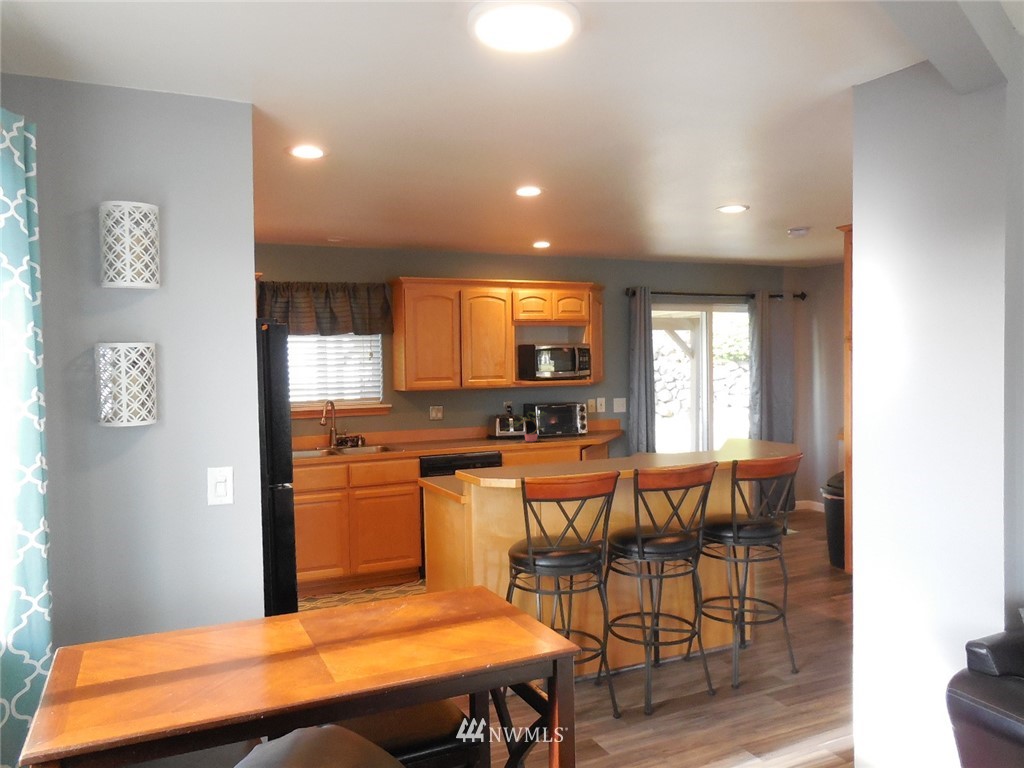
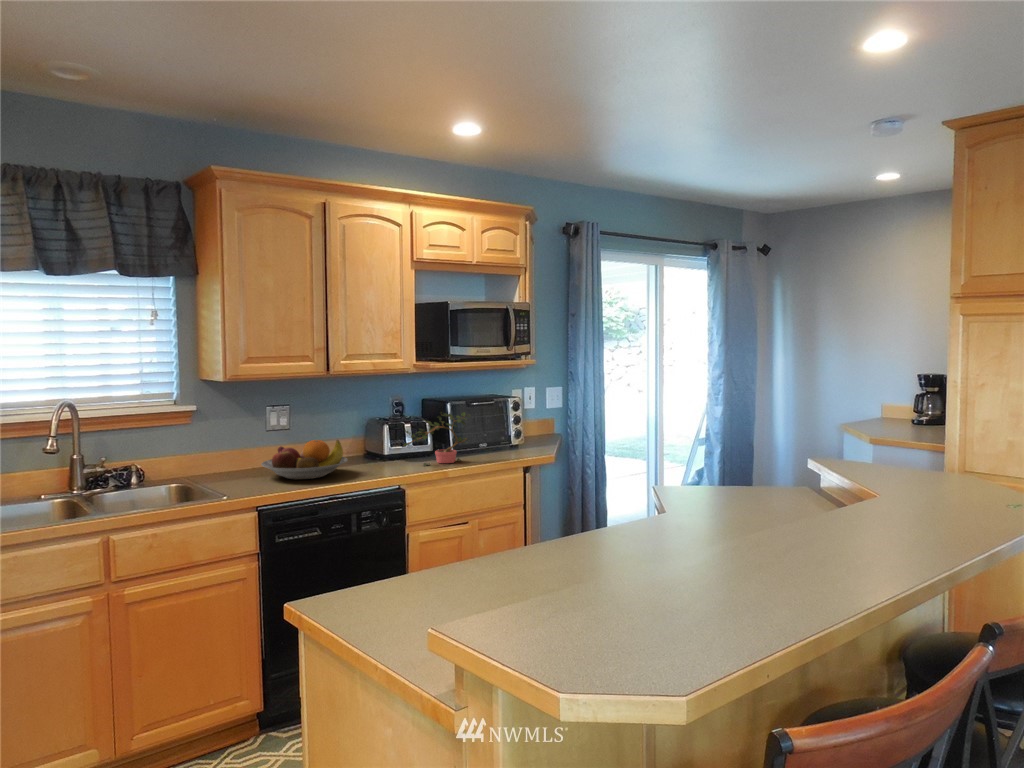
fruit bowl: none [424,425,471,446] -> present [261,440,348,479]

